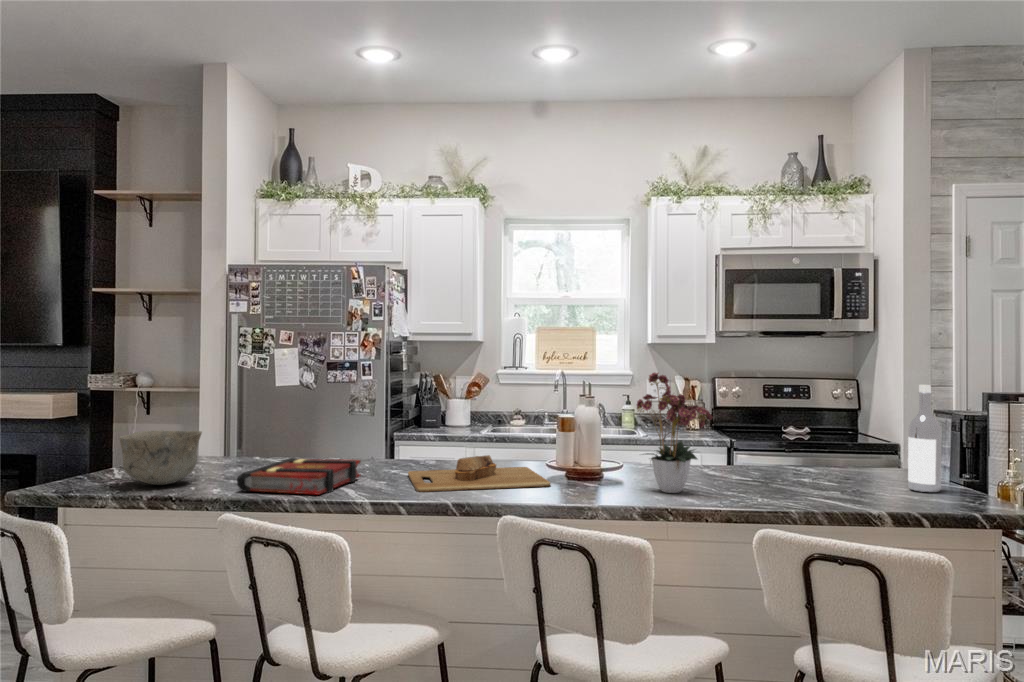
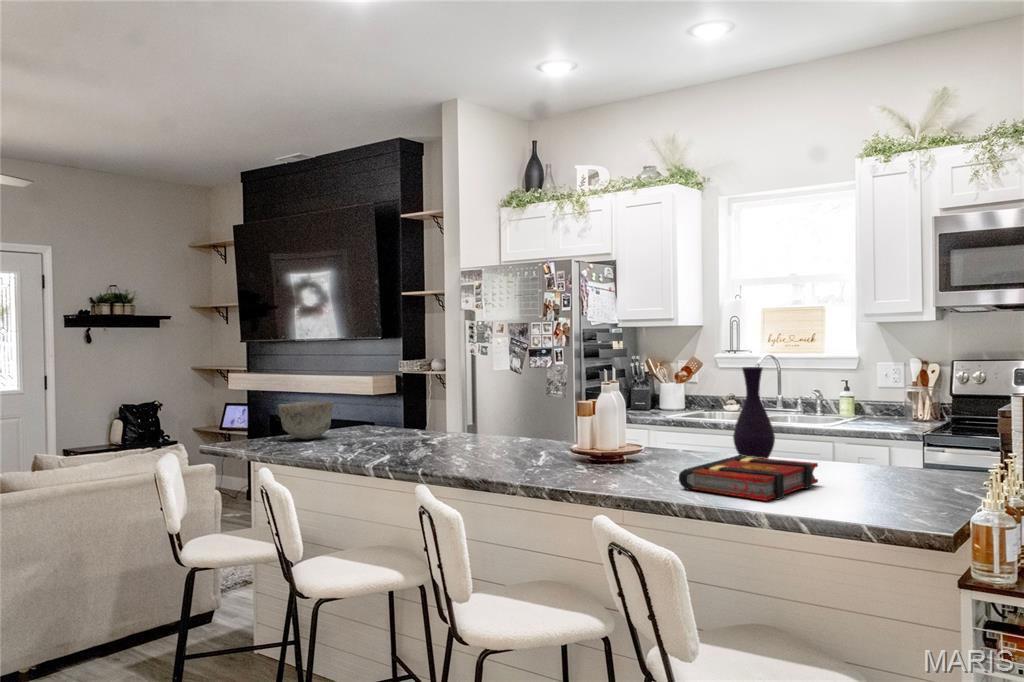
flower arrangement: present [637,372,712,493] -> none [586,354,648,472]
vase: none [729,381,769,476] -> present [733,367,775,459]
wine bottle: present [908,385,941,492] -> none [867,373,903,495]
cutting board: present [408,455,550,492] -> none [434,431,564,459]
book: present [237,458,361,495] -> present [679,455,818,501]

